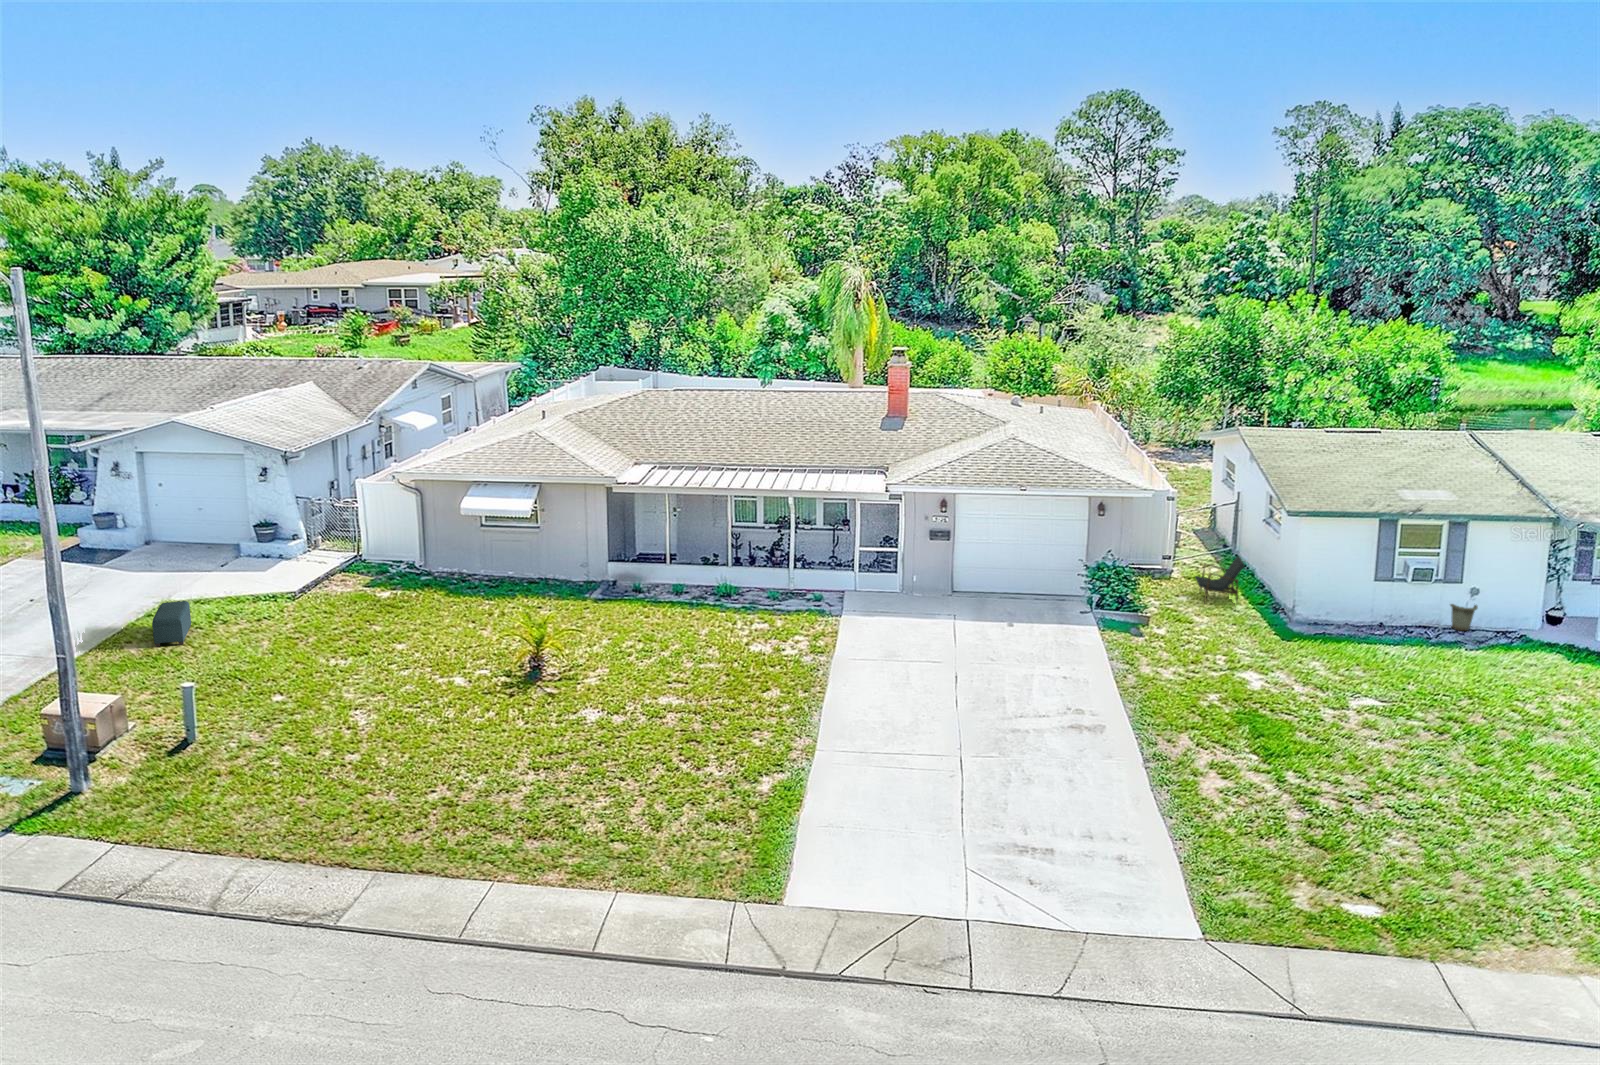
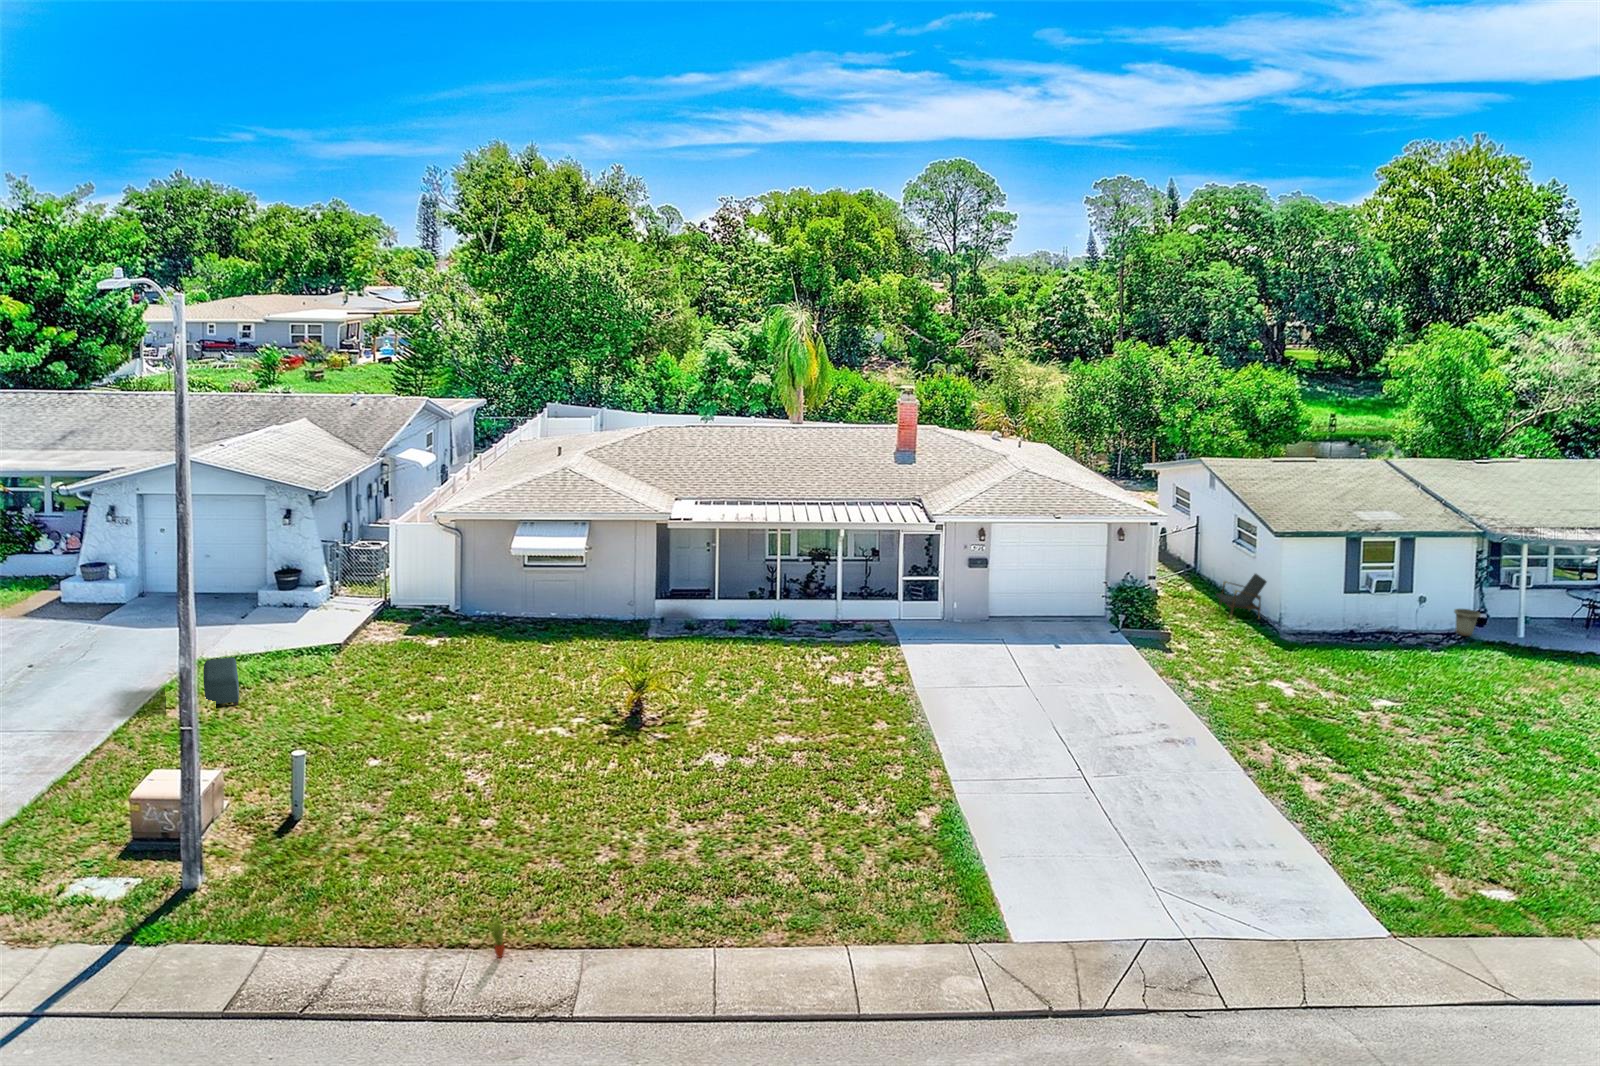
potted plant: none [290,829,308,867] -> present [488,918,505,958]

